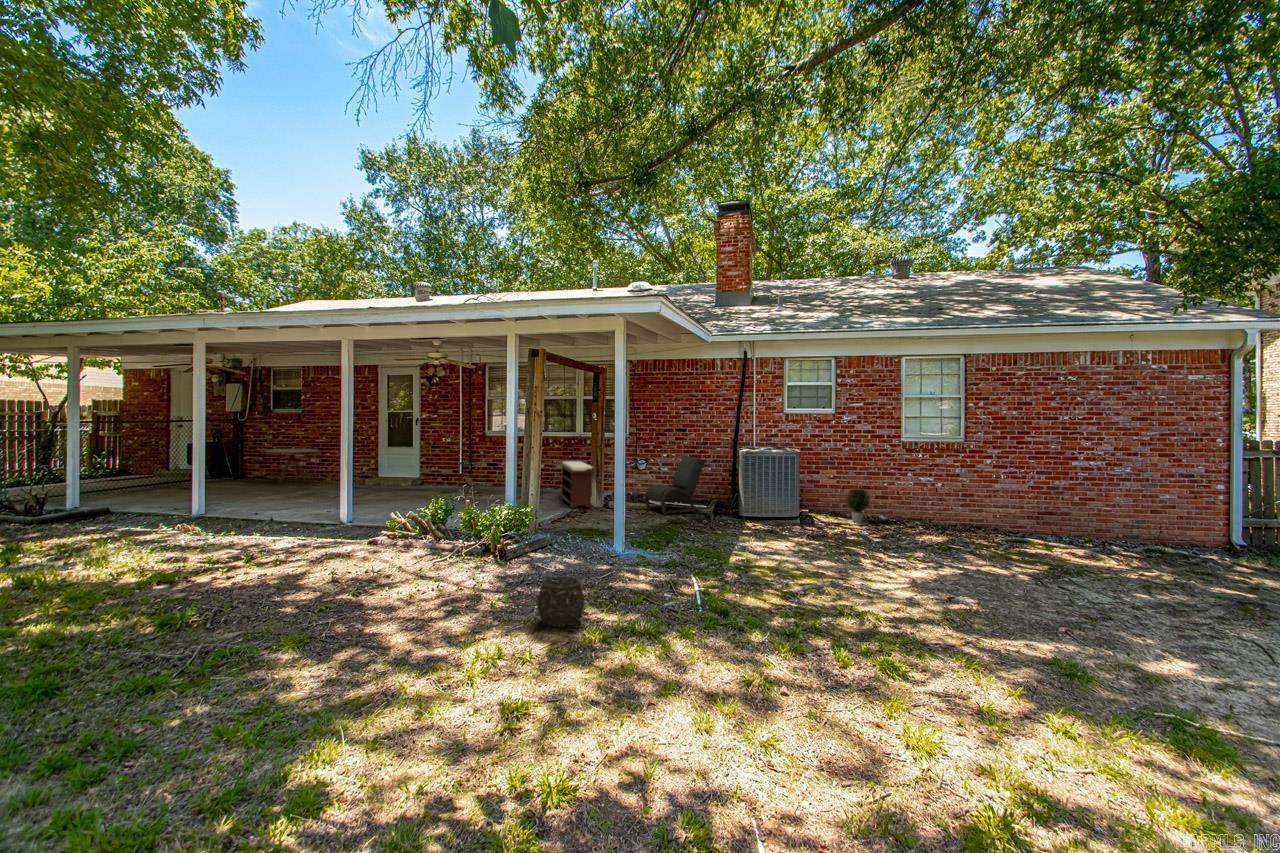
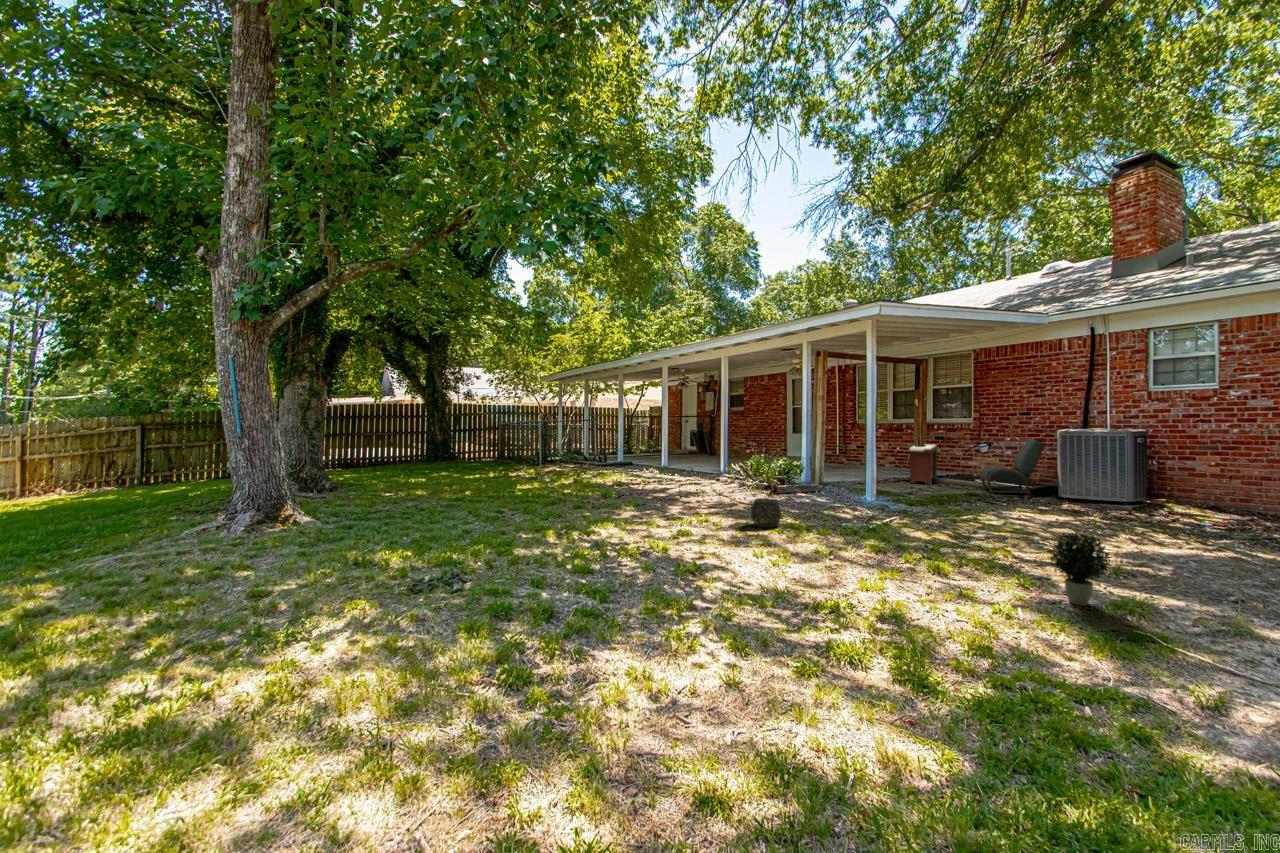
round table: present [265,449,318,484] -> none [726,435,760,459]
potted plant: present [846,488,870,523] -> present [1048,533,1110,606]

